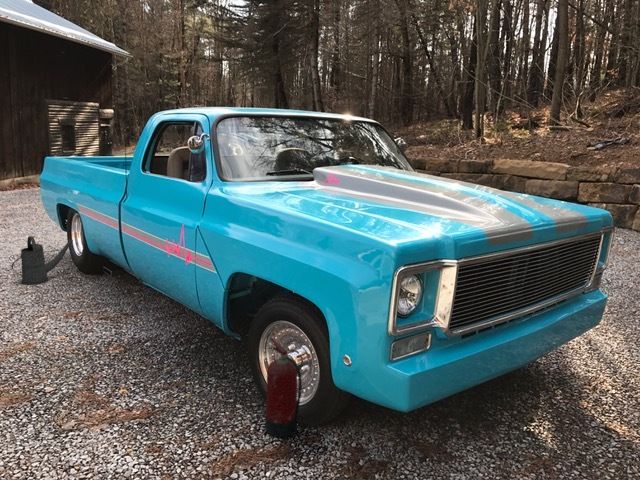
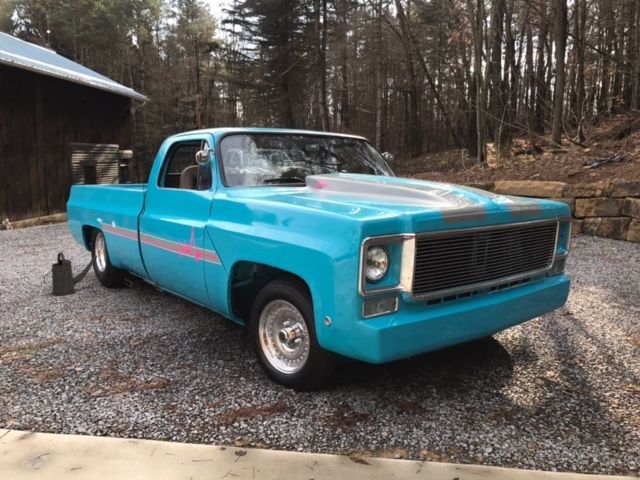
fire extinguisher: present [266,338,302,437] -> none [265,314,294,399]

